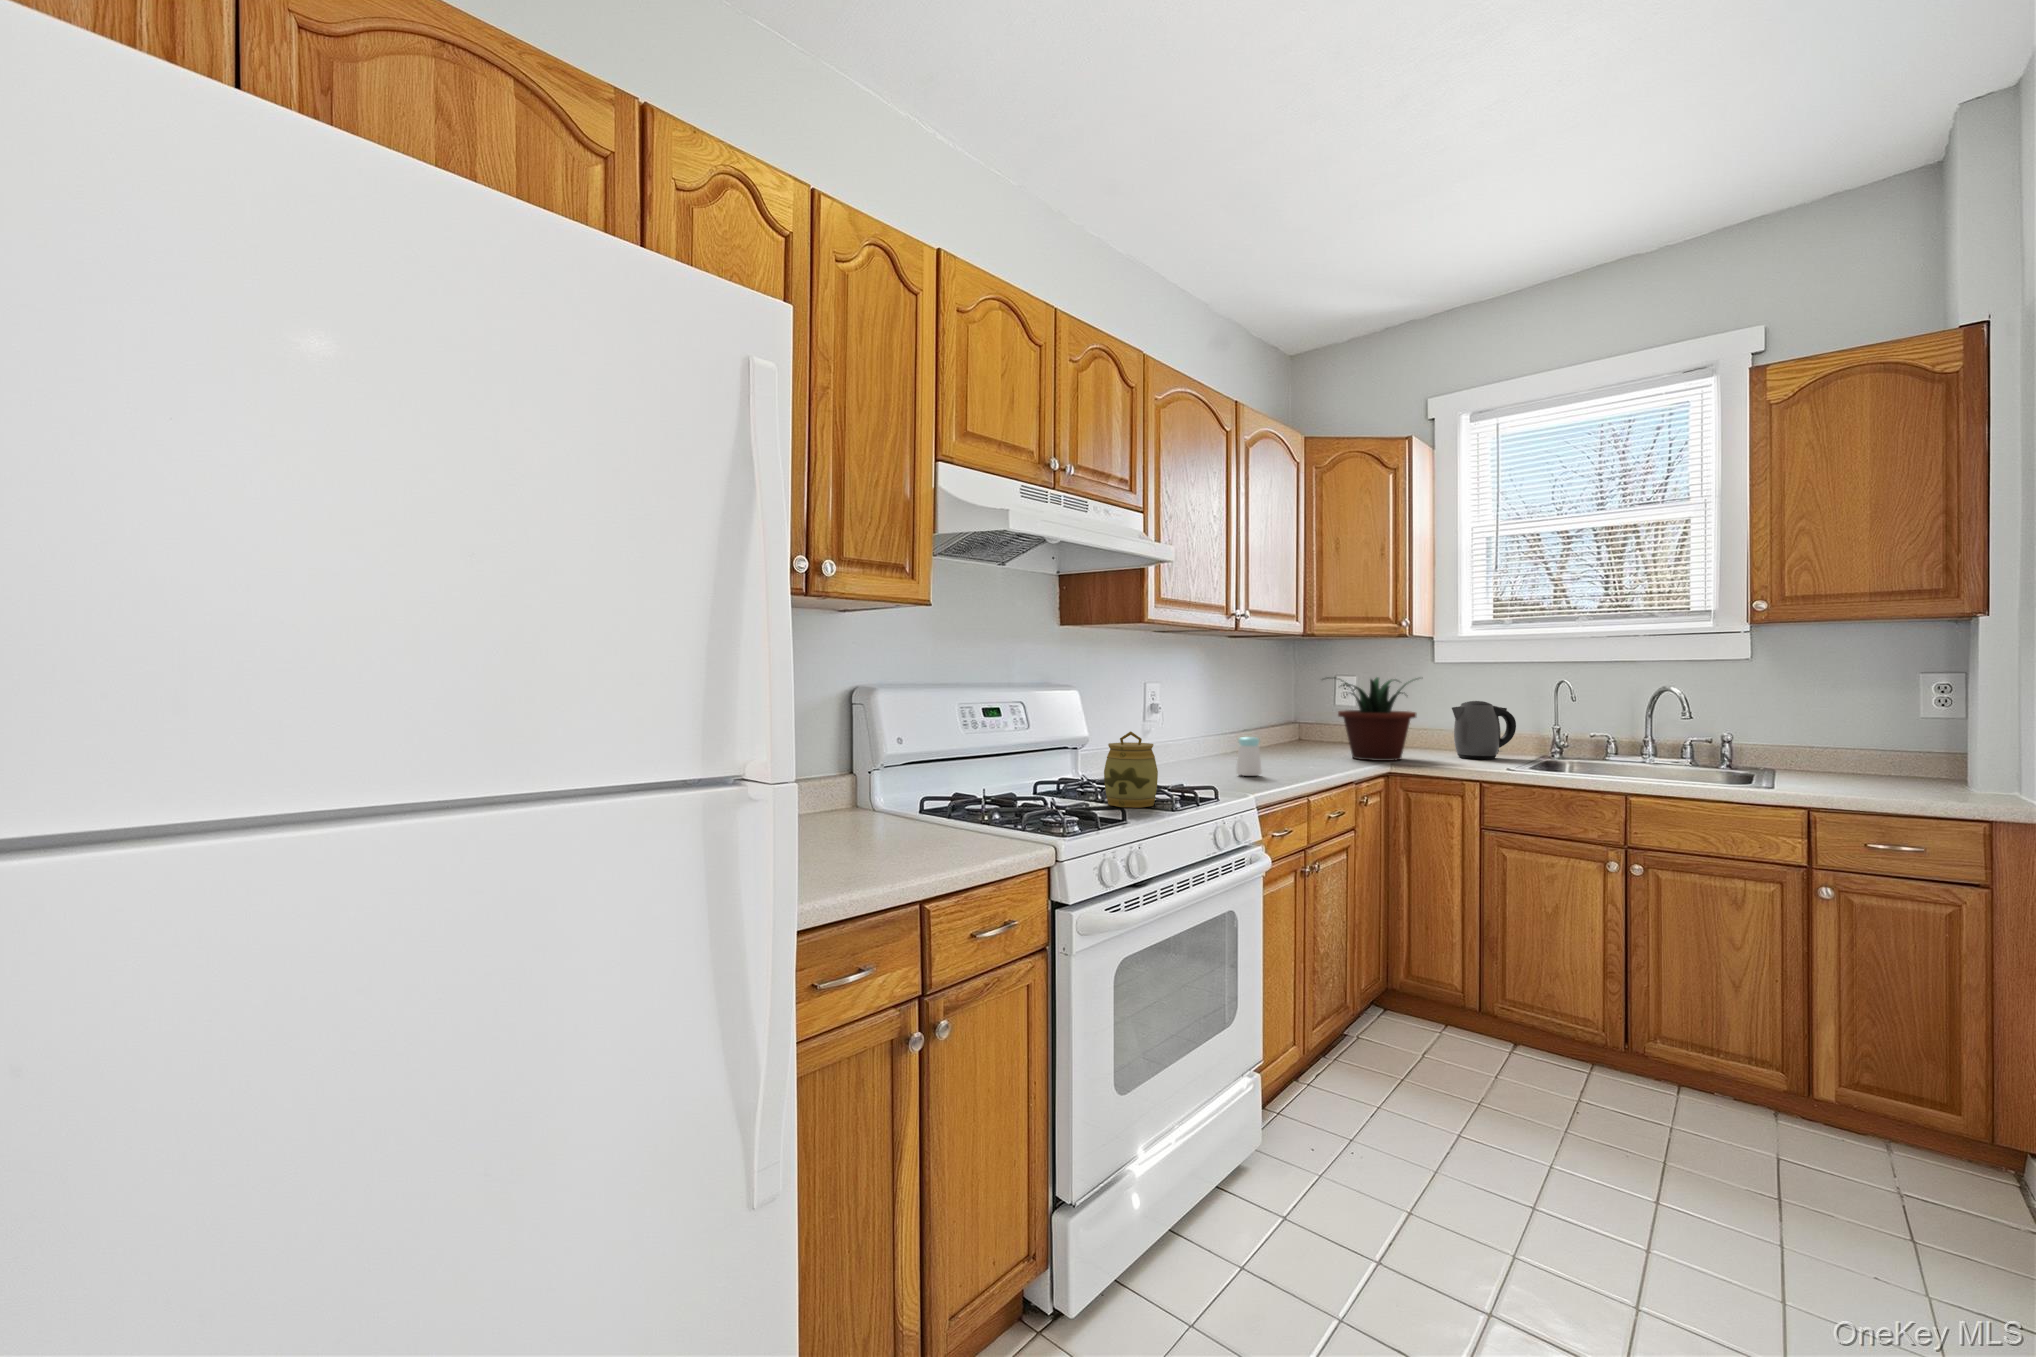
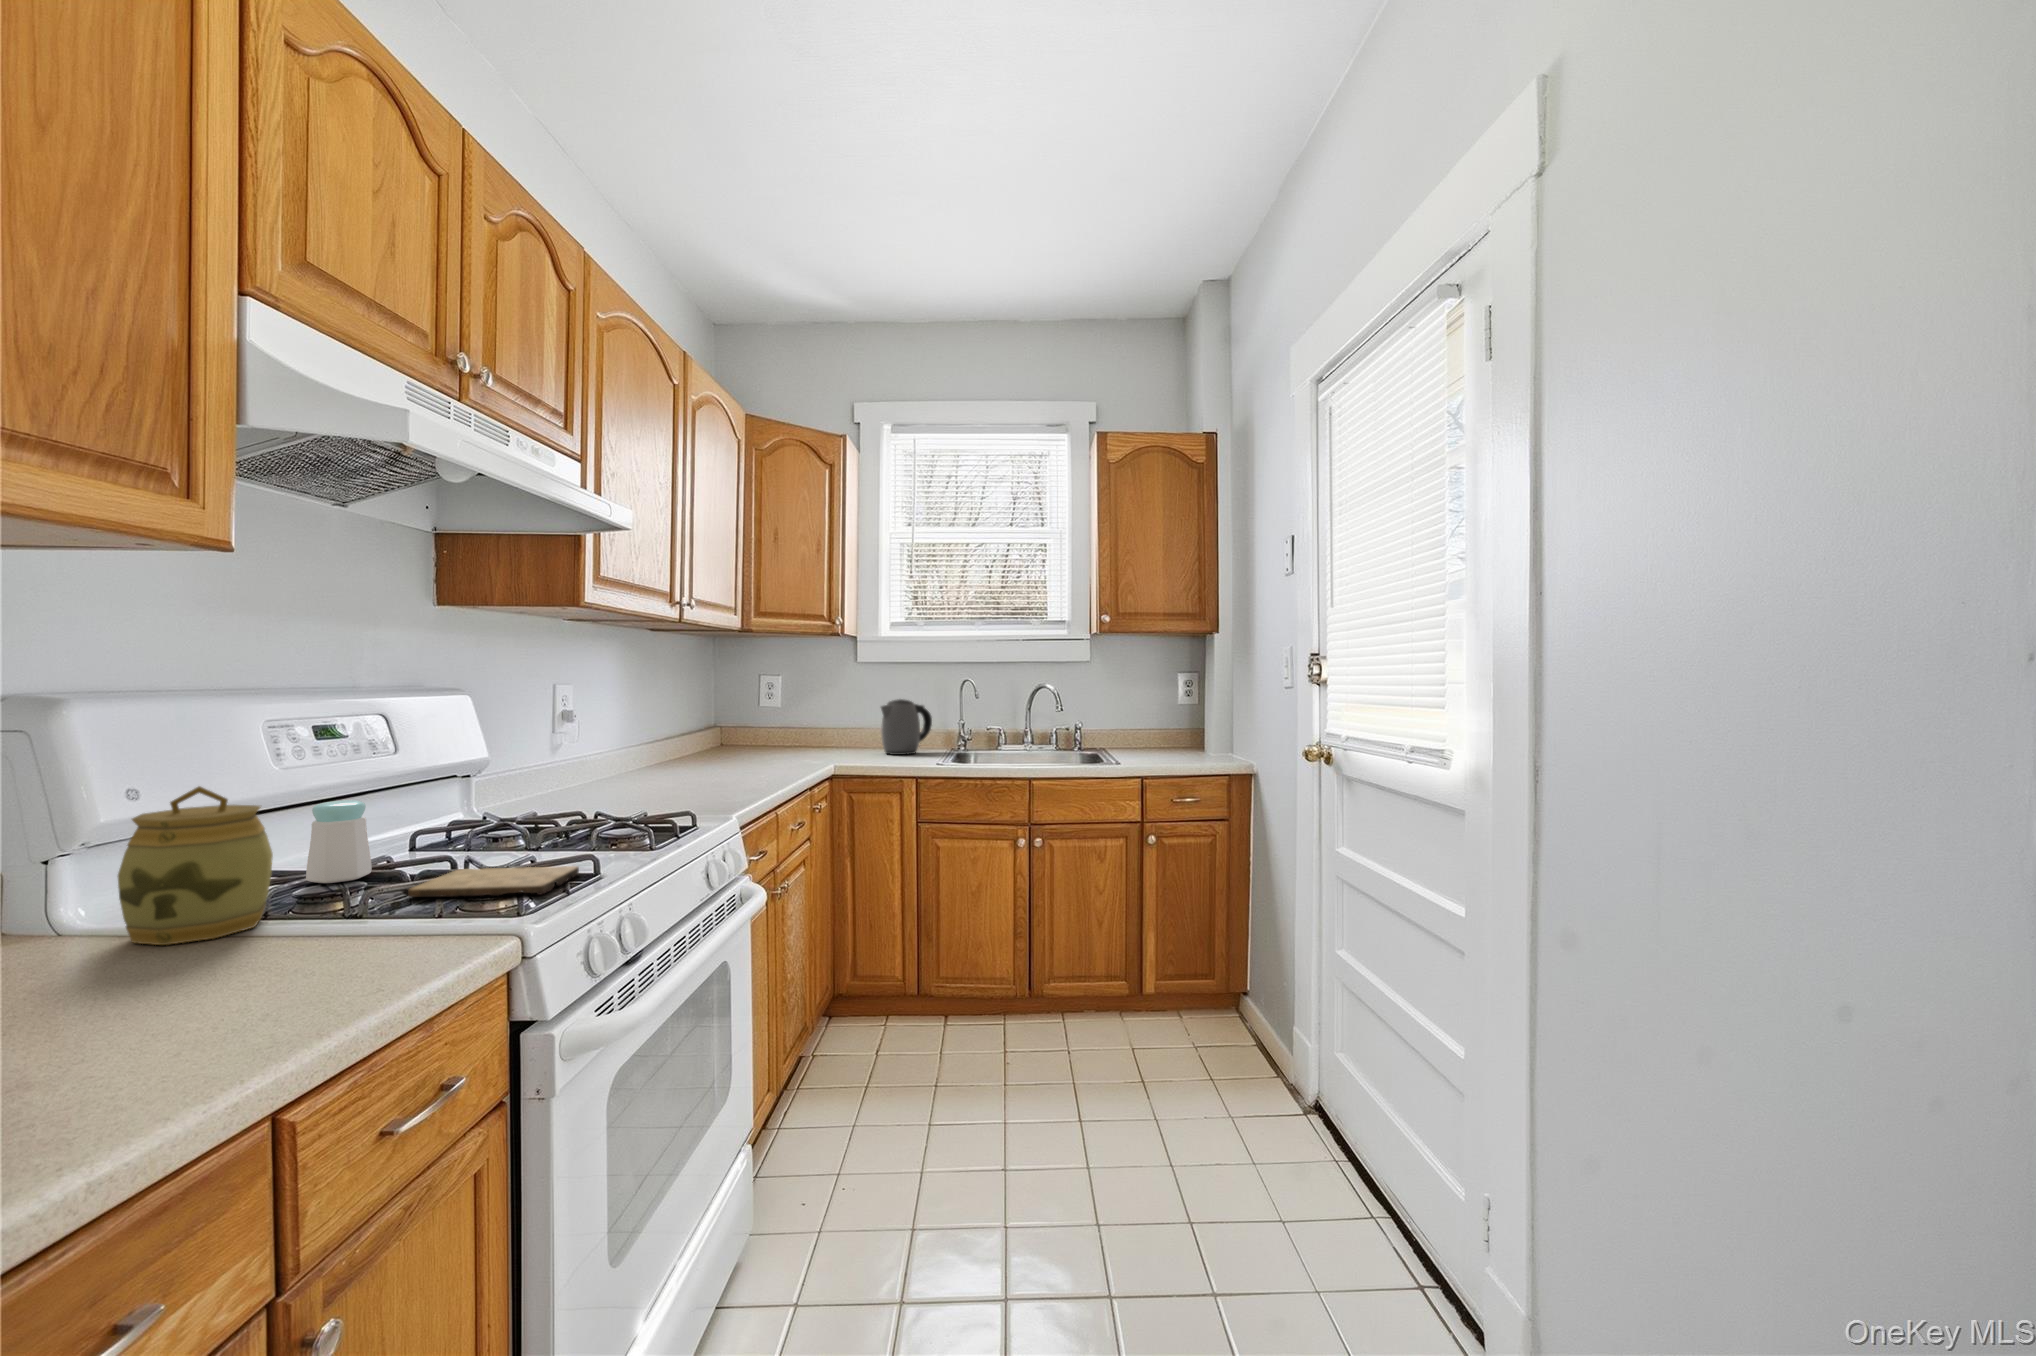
potted plant: present [1338,677,1416,761] -> none [759,677,858,763]
jar: present [1104,731,1158,808] -> present [118,786,273,945]
salt shaker: present [1236,737,1262,776] -> present [306,800,372,883]
cutting board: none [1014,806,1112,827] -> present [408,866,579,897]

